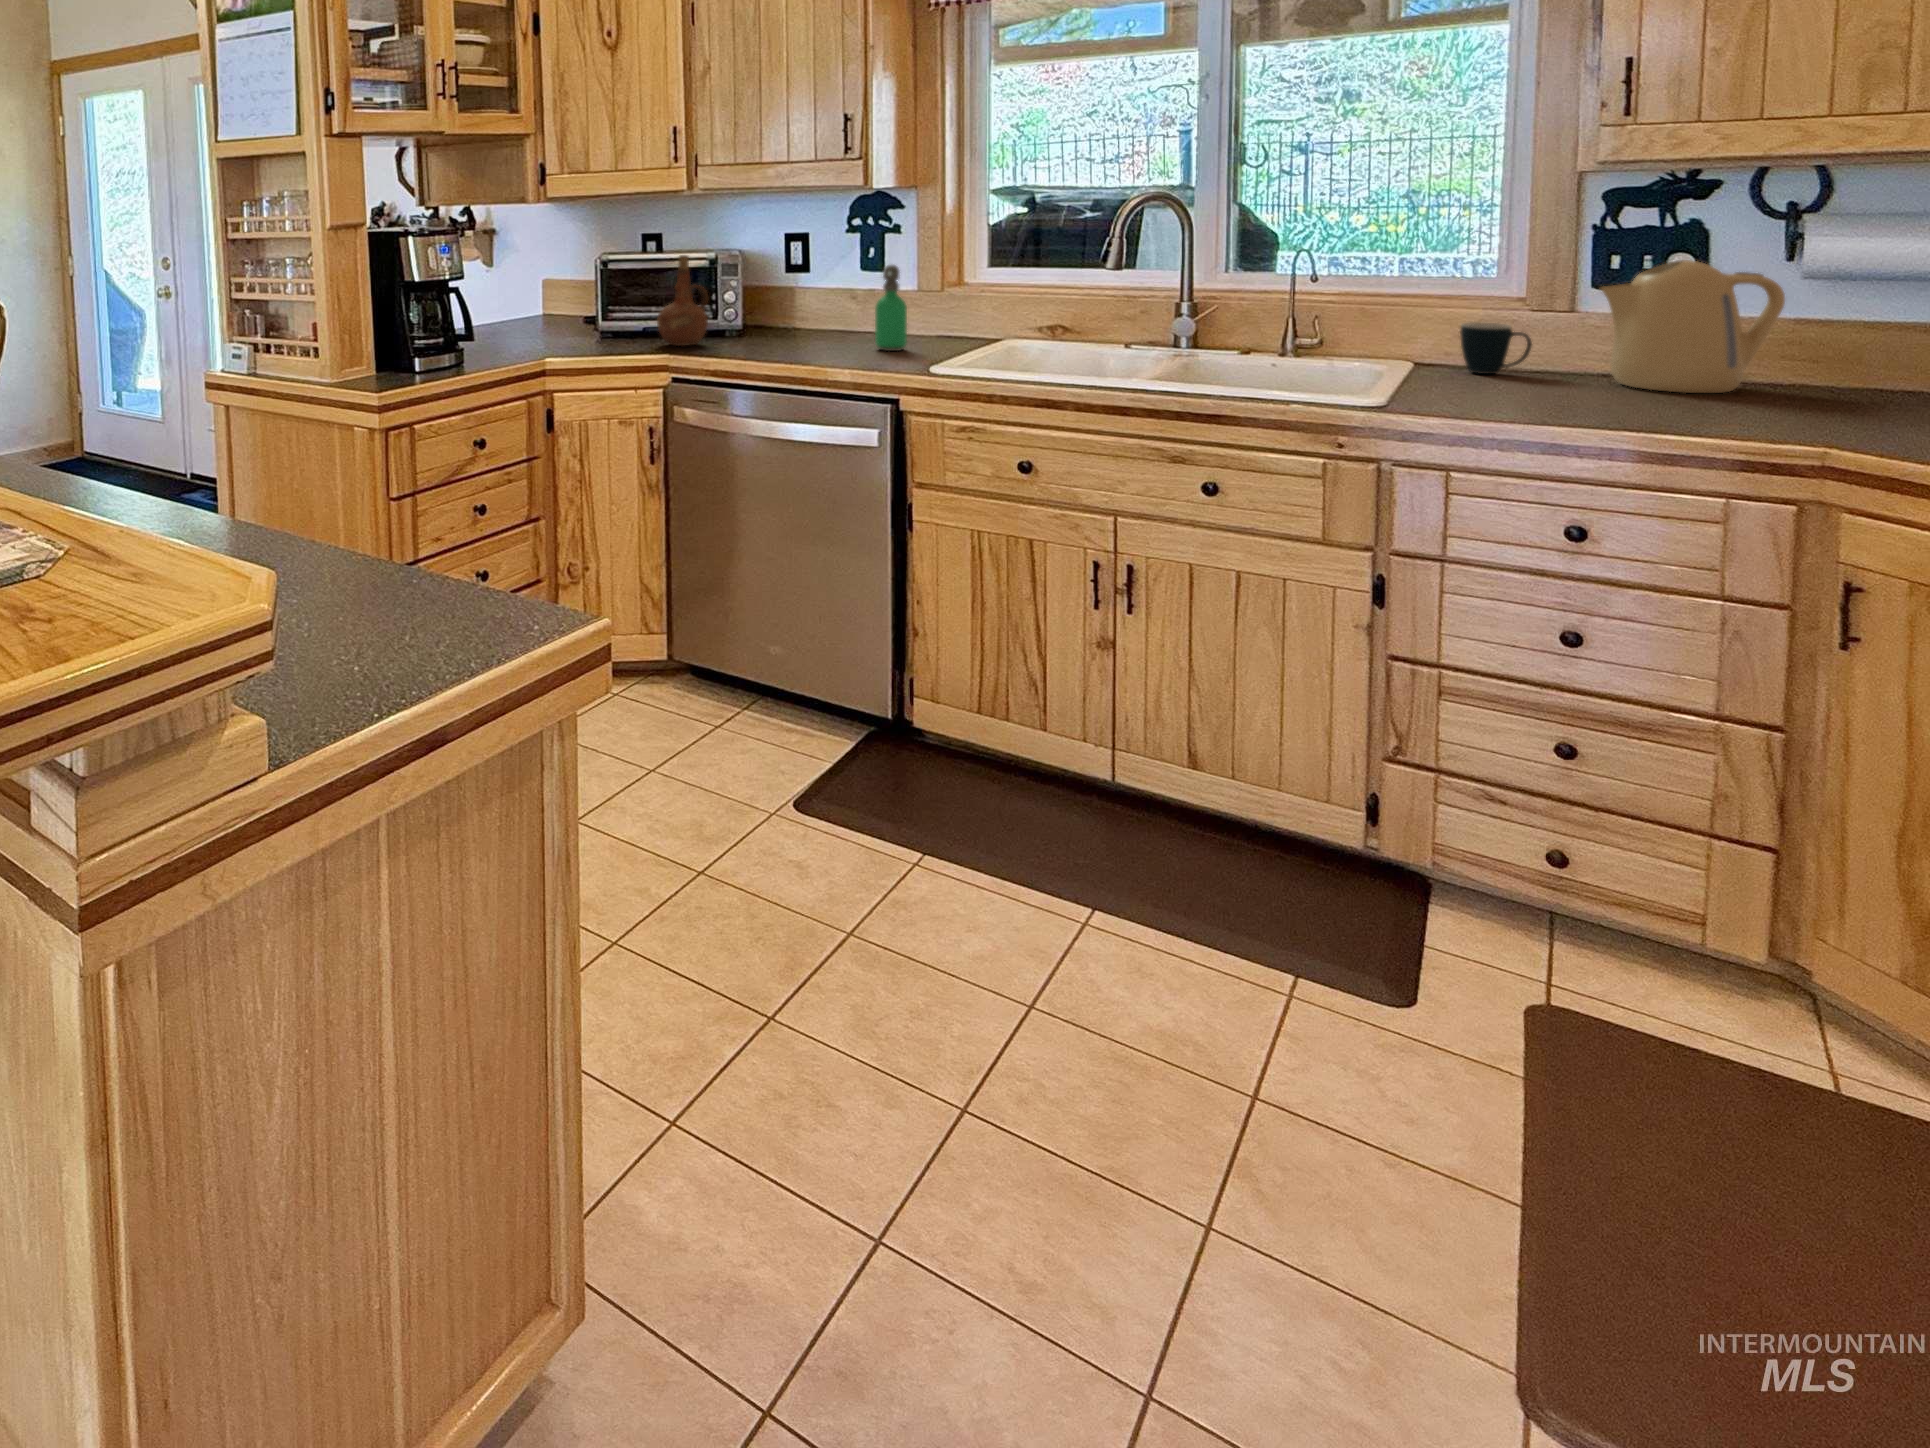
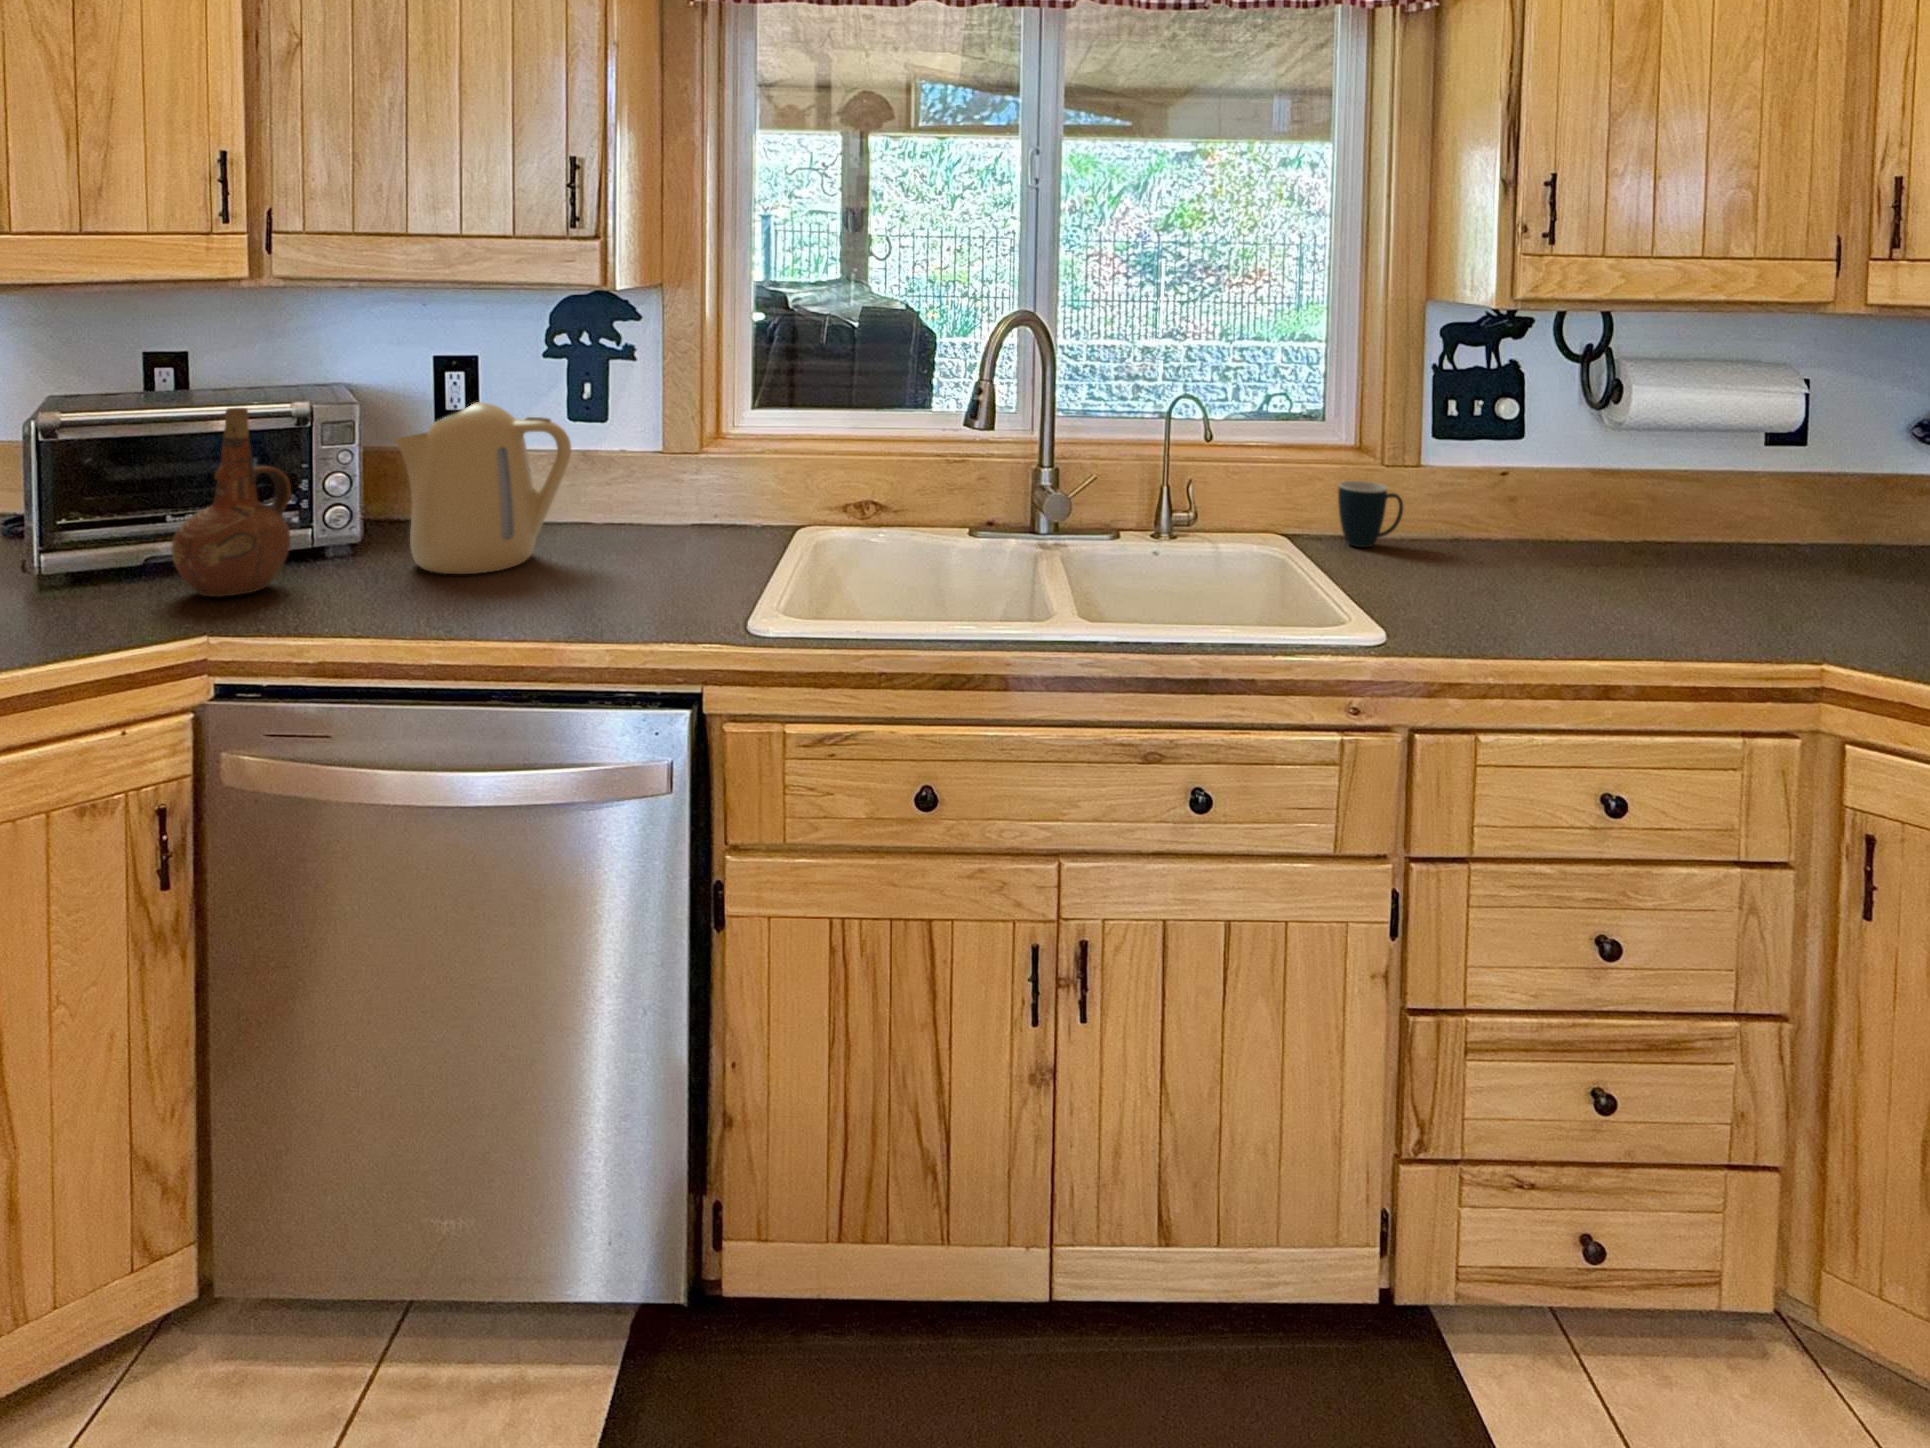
kettle: present [1601,260,1785,393] -> present [394,402,571,574]
soap dispenser: present [875,265,907,351] -> none [616,419,670,570]

